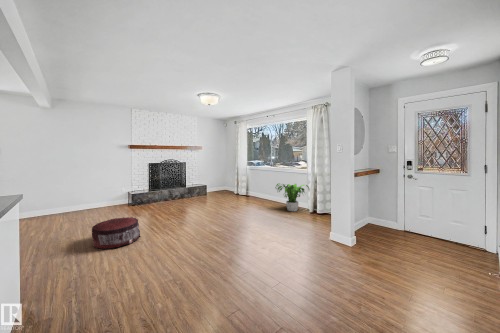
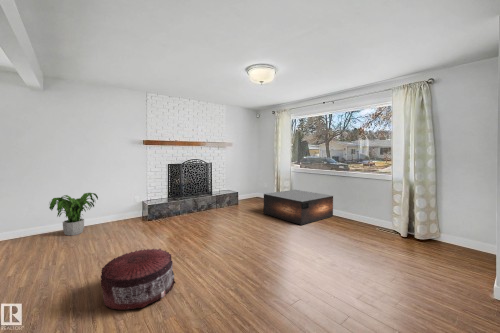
coffee table: none [222,183,274,207] -> present [264,190,333,225]
potted plant: present [275,184,309,211] -> present [49,193,98,235]

